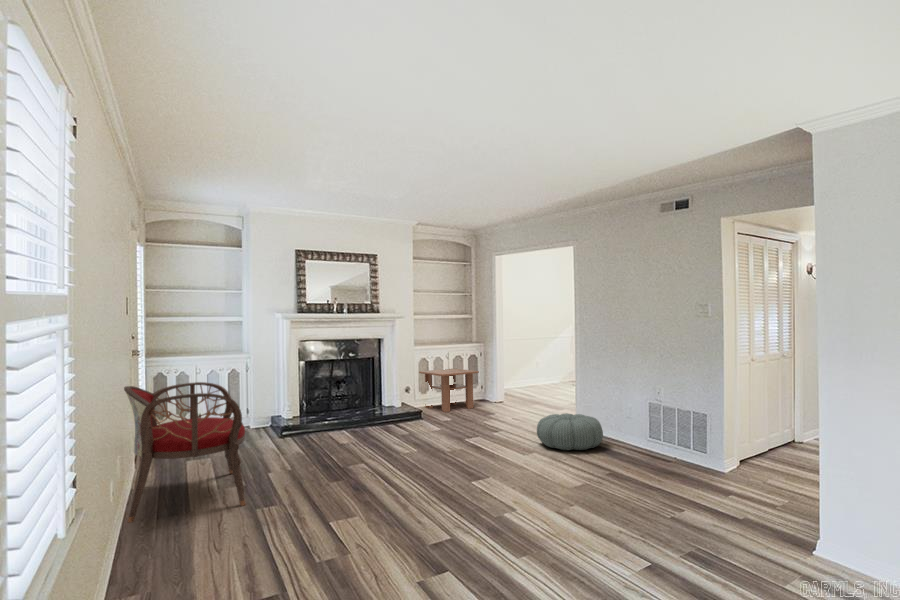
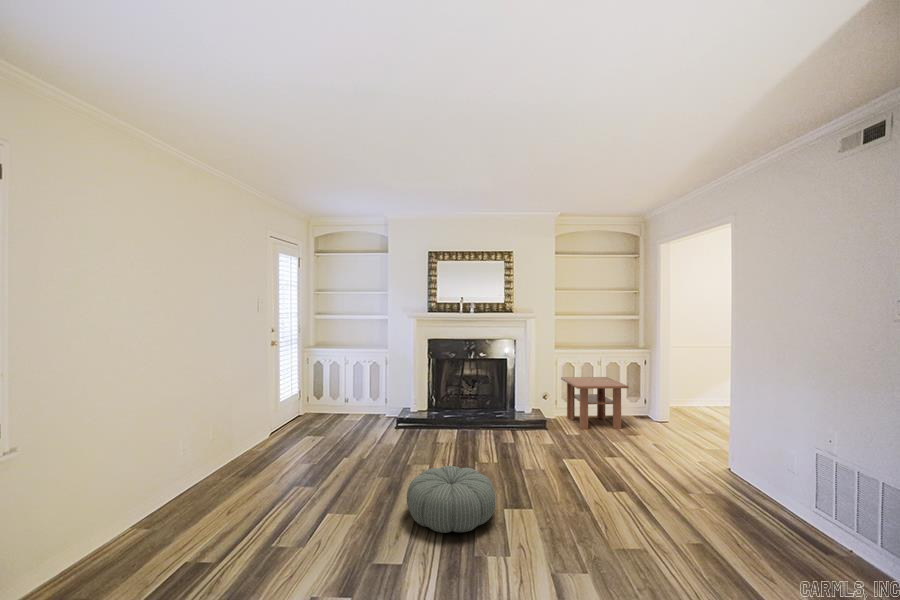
armchair: present [124,382,245,523] -> none [158,386,301,528]
pouf: present [537,413,603,450] -> present [407,466,495,533]

